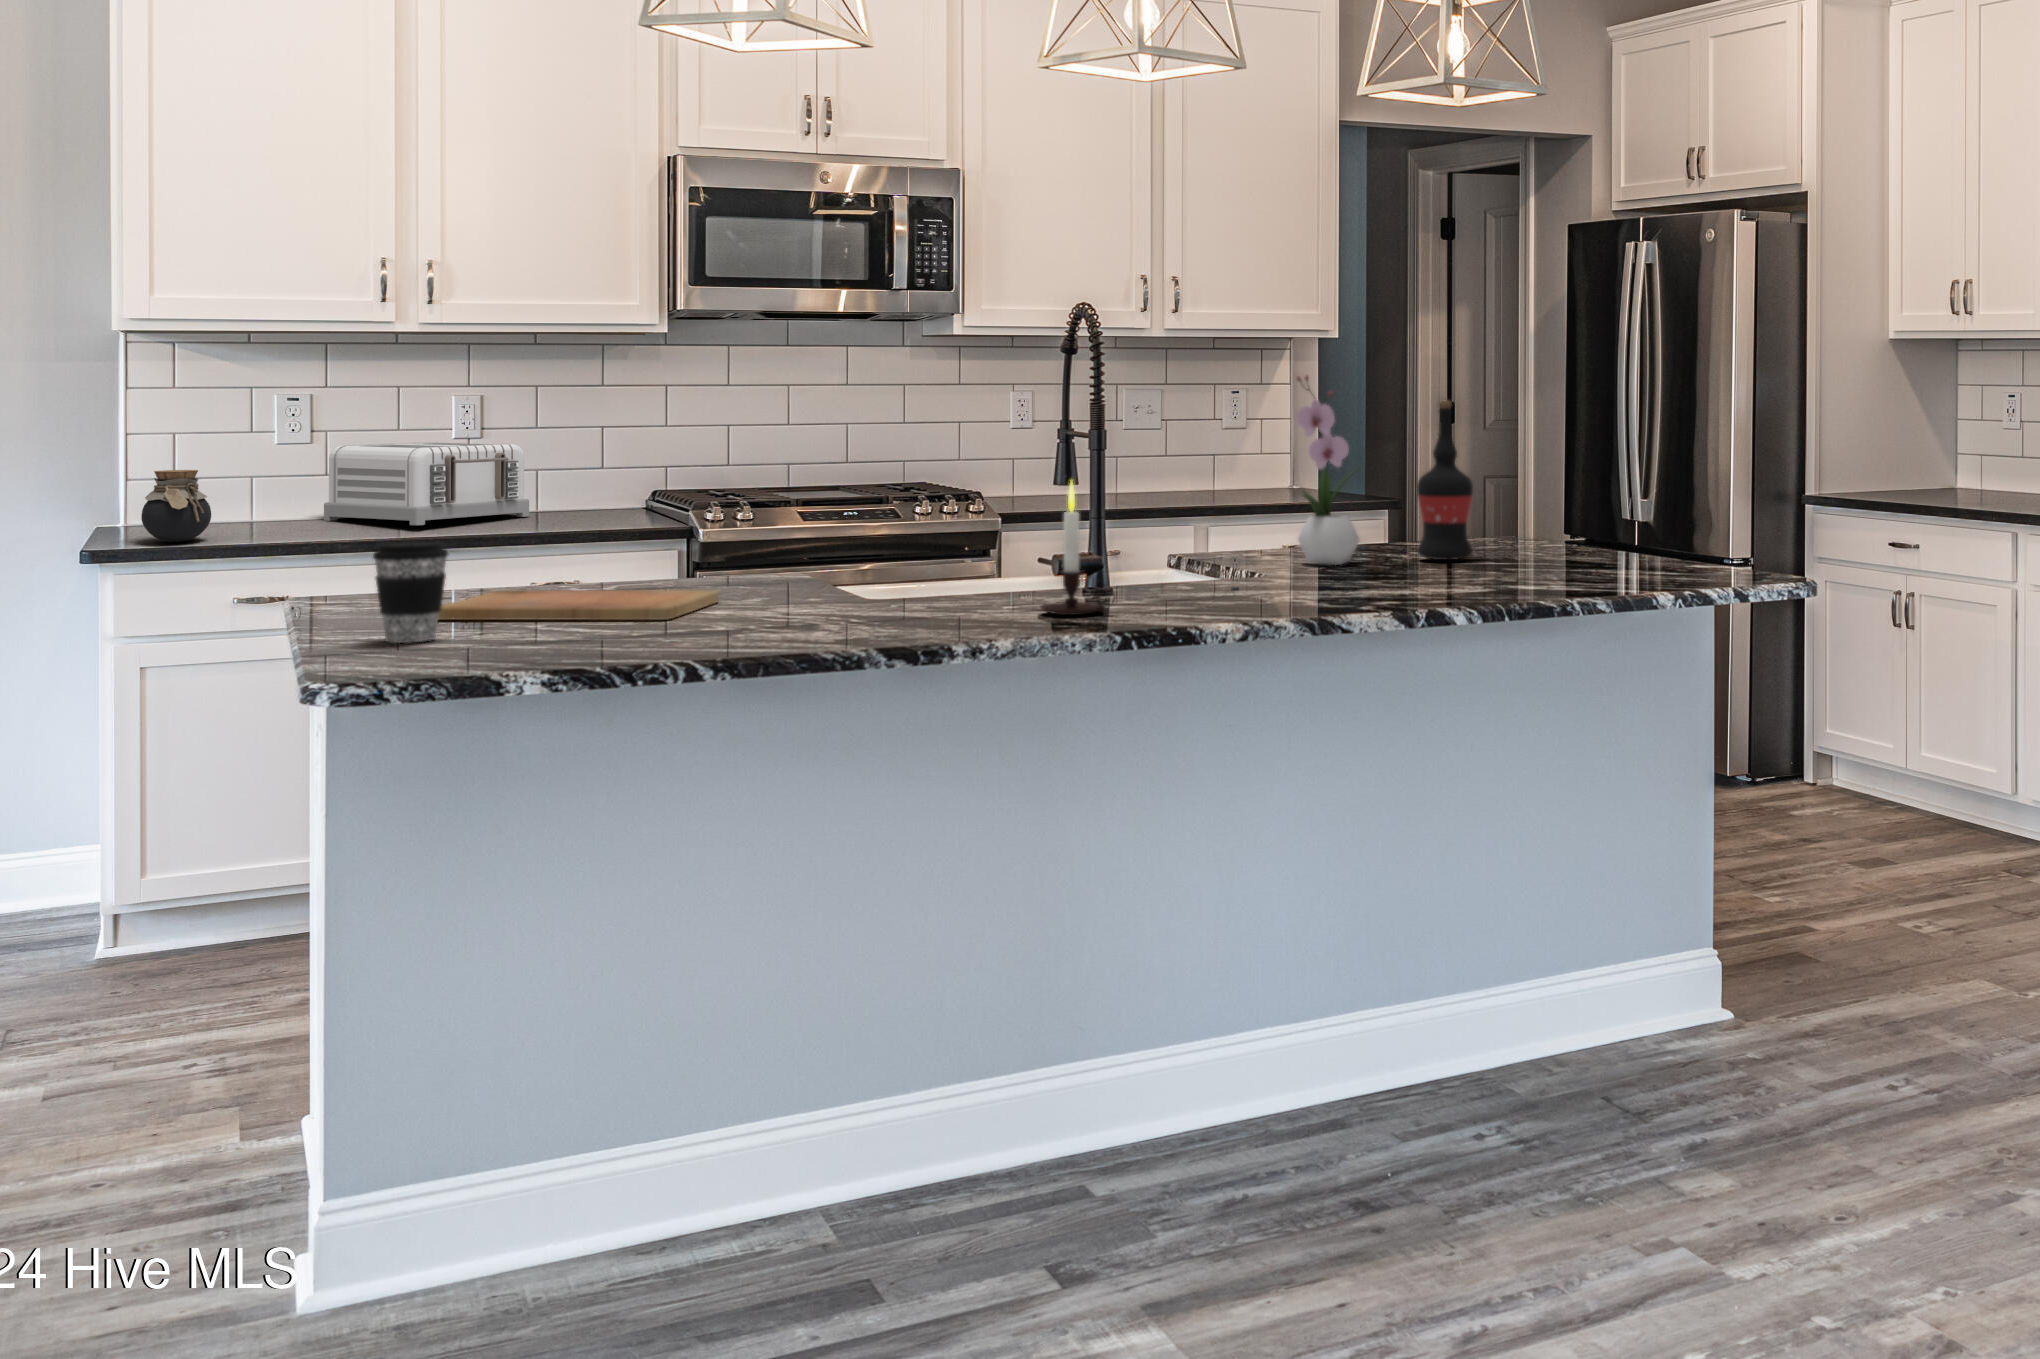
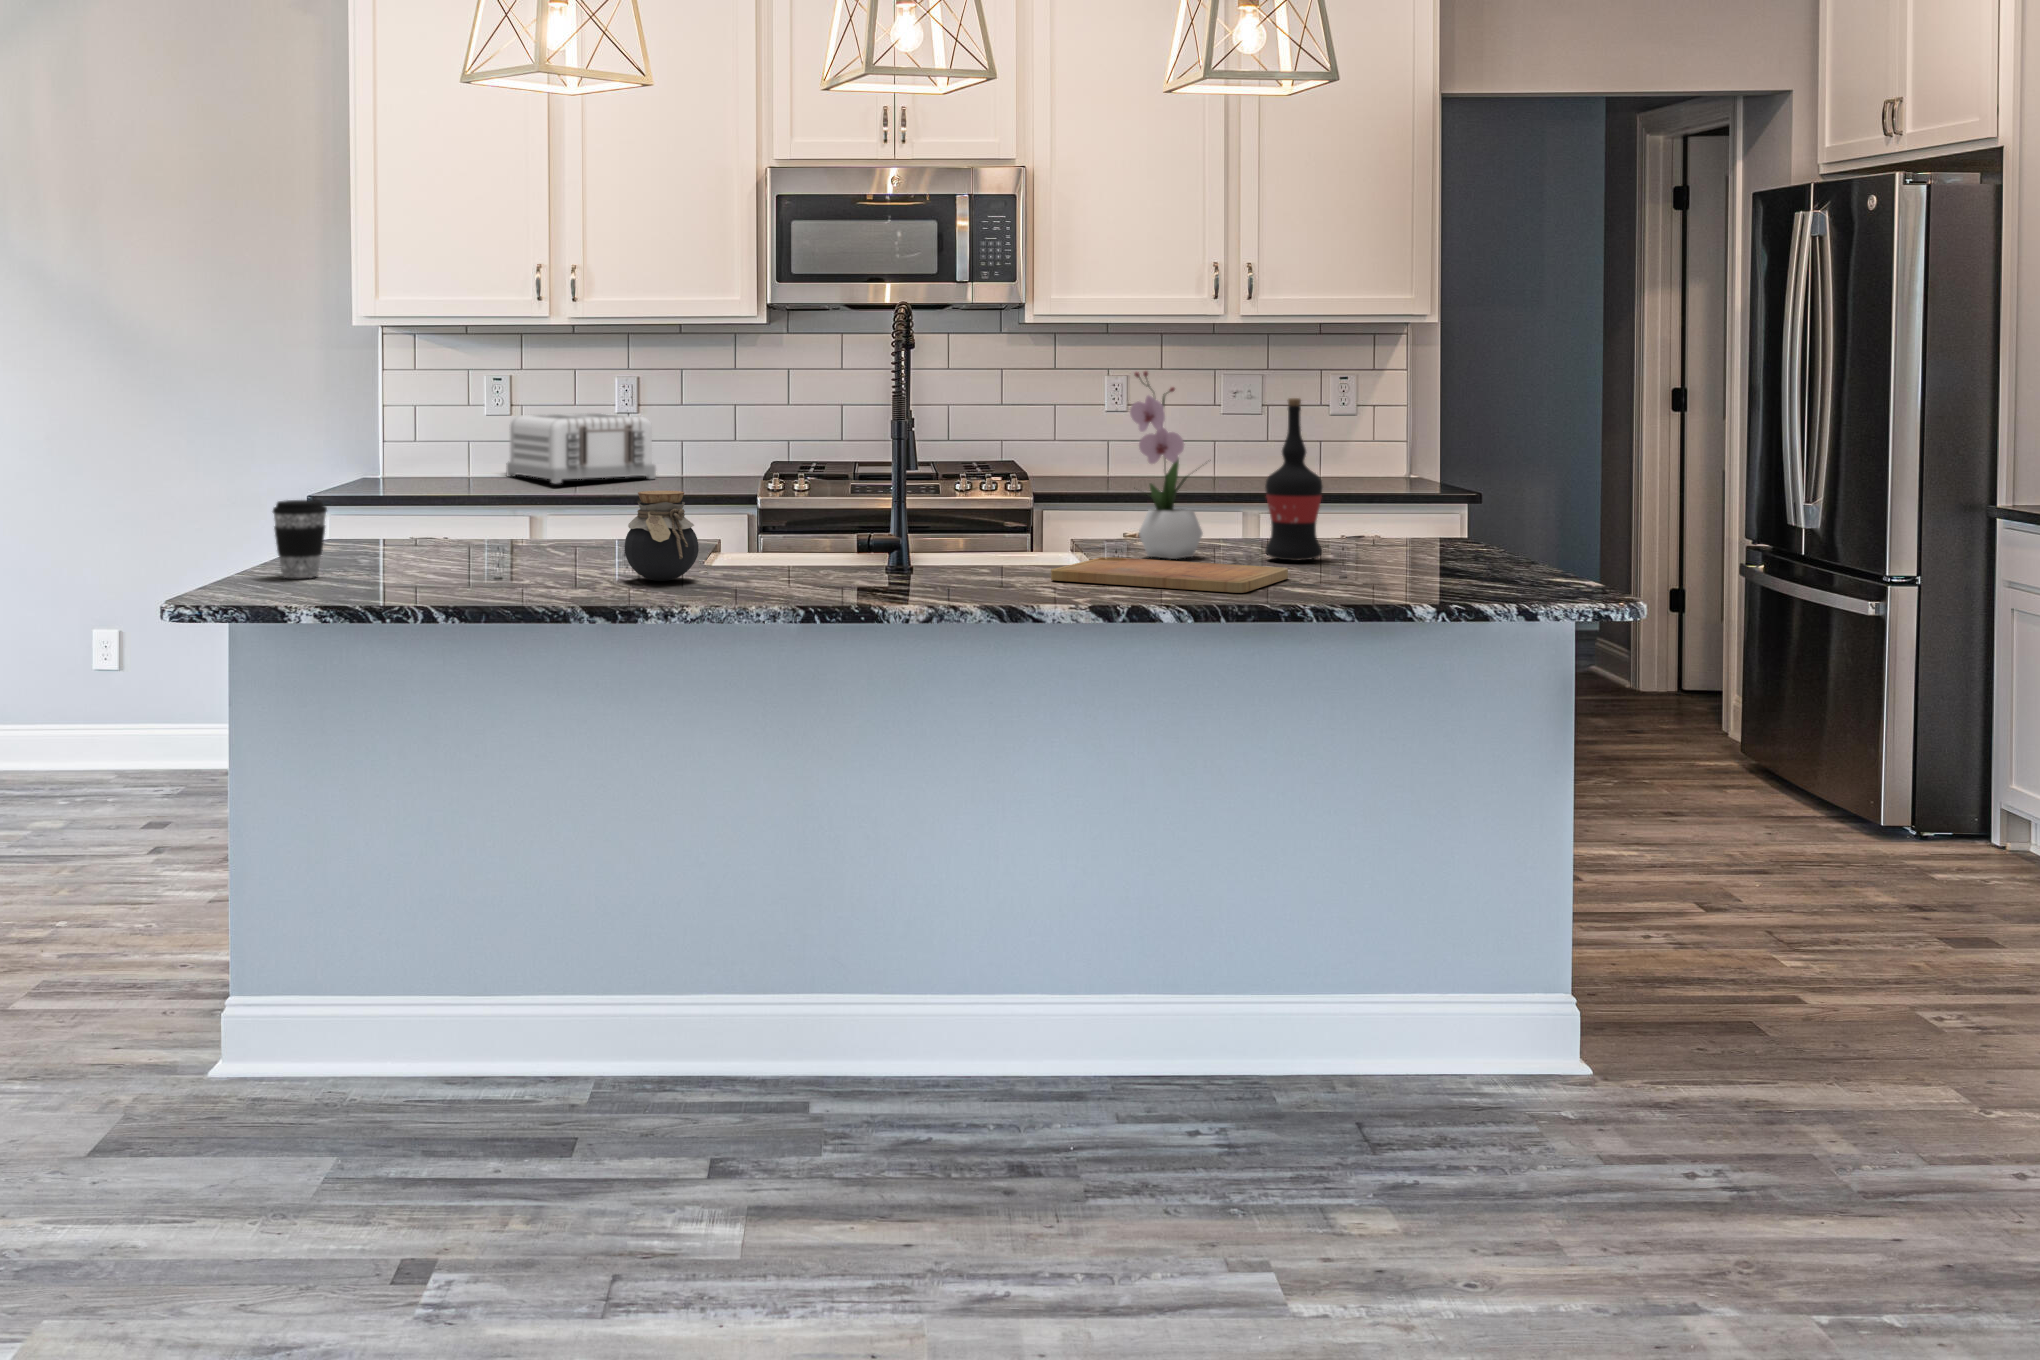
jar: present [141,470,211,542] -> present [624,491,699,581]
candle: present [1041,481,1115,615] -> none [772,468,830,590]
cutting board: present [438,590,719,620] -> present [1051,557,1288,593]

